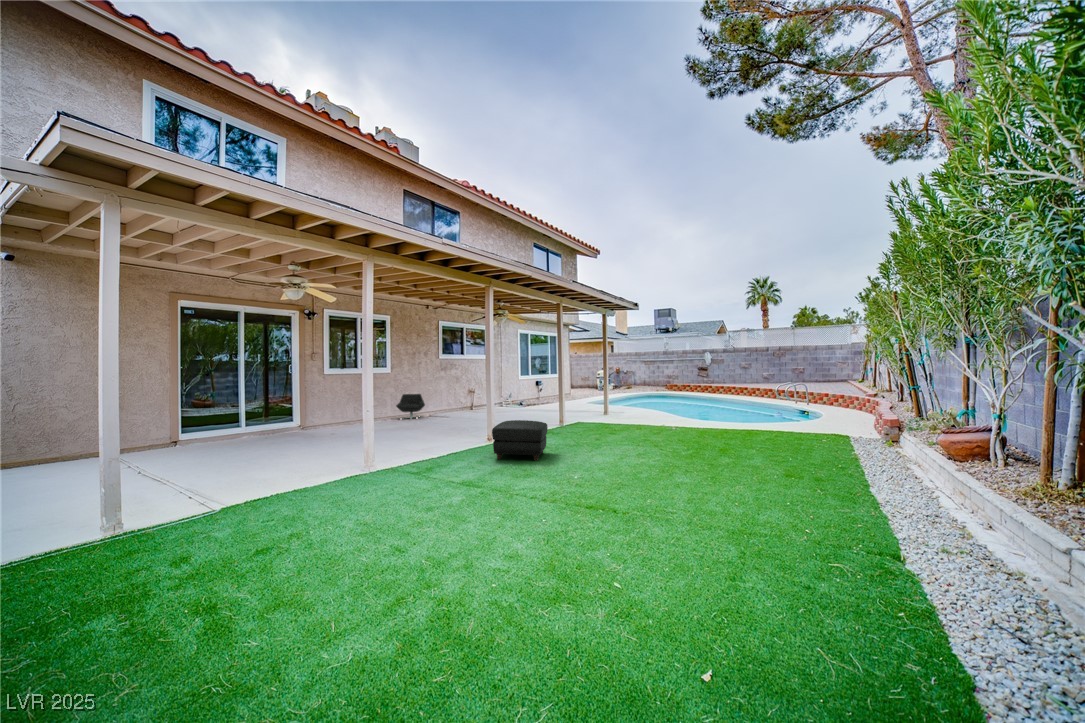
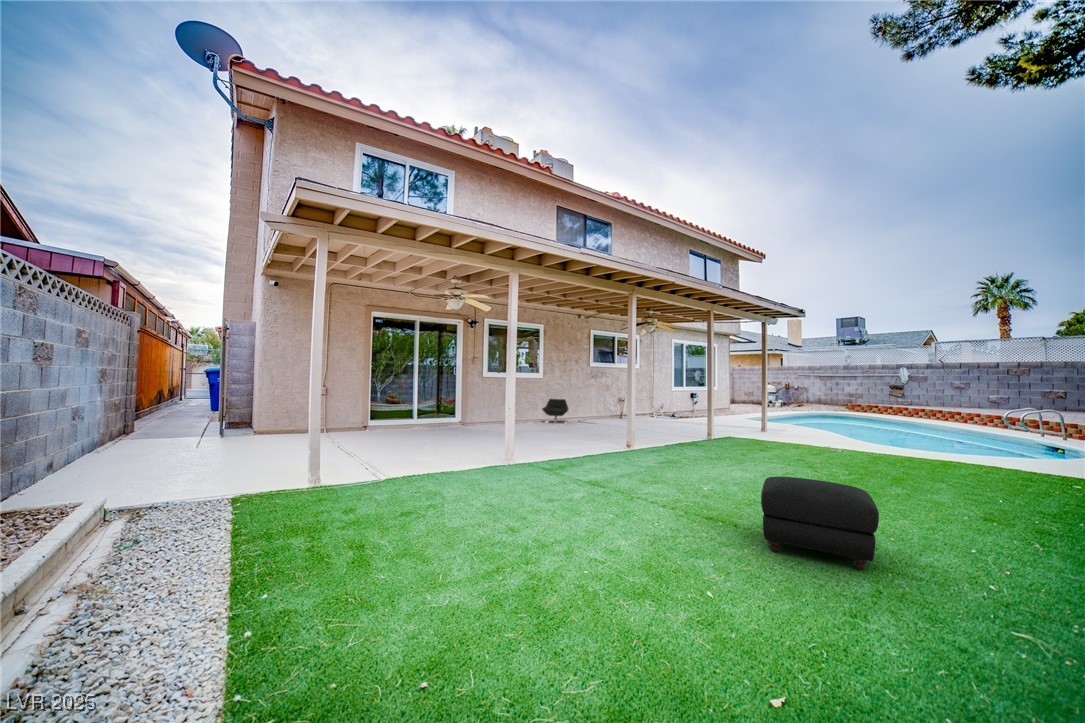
ottoman: present [492,420,548,461] -> present [761,476,879,570]

